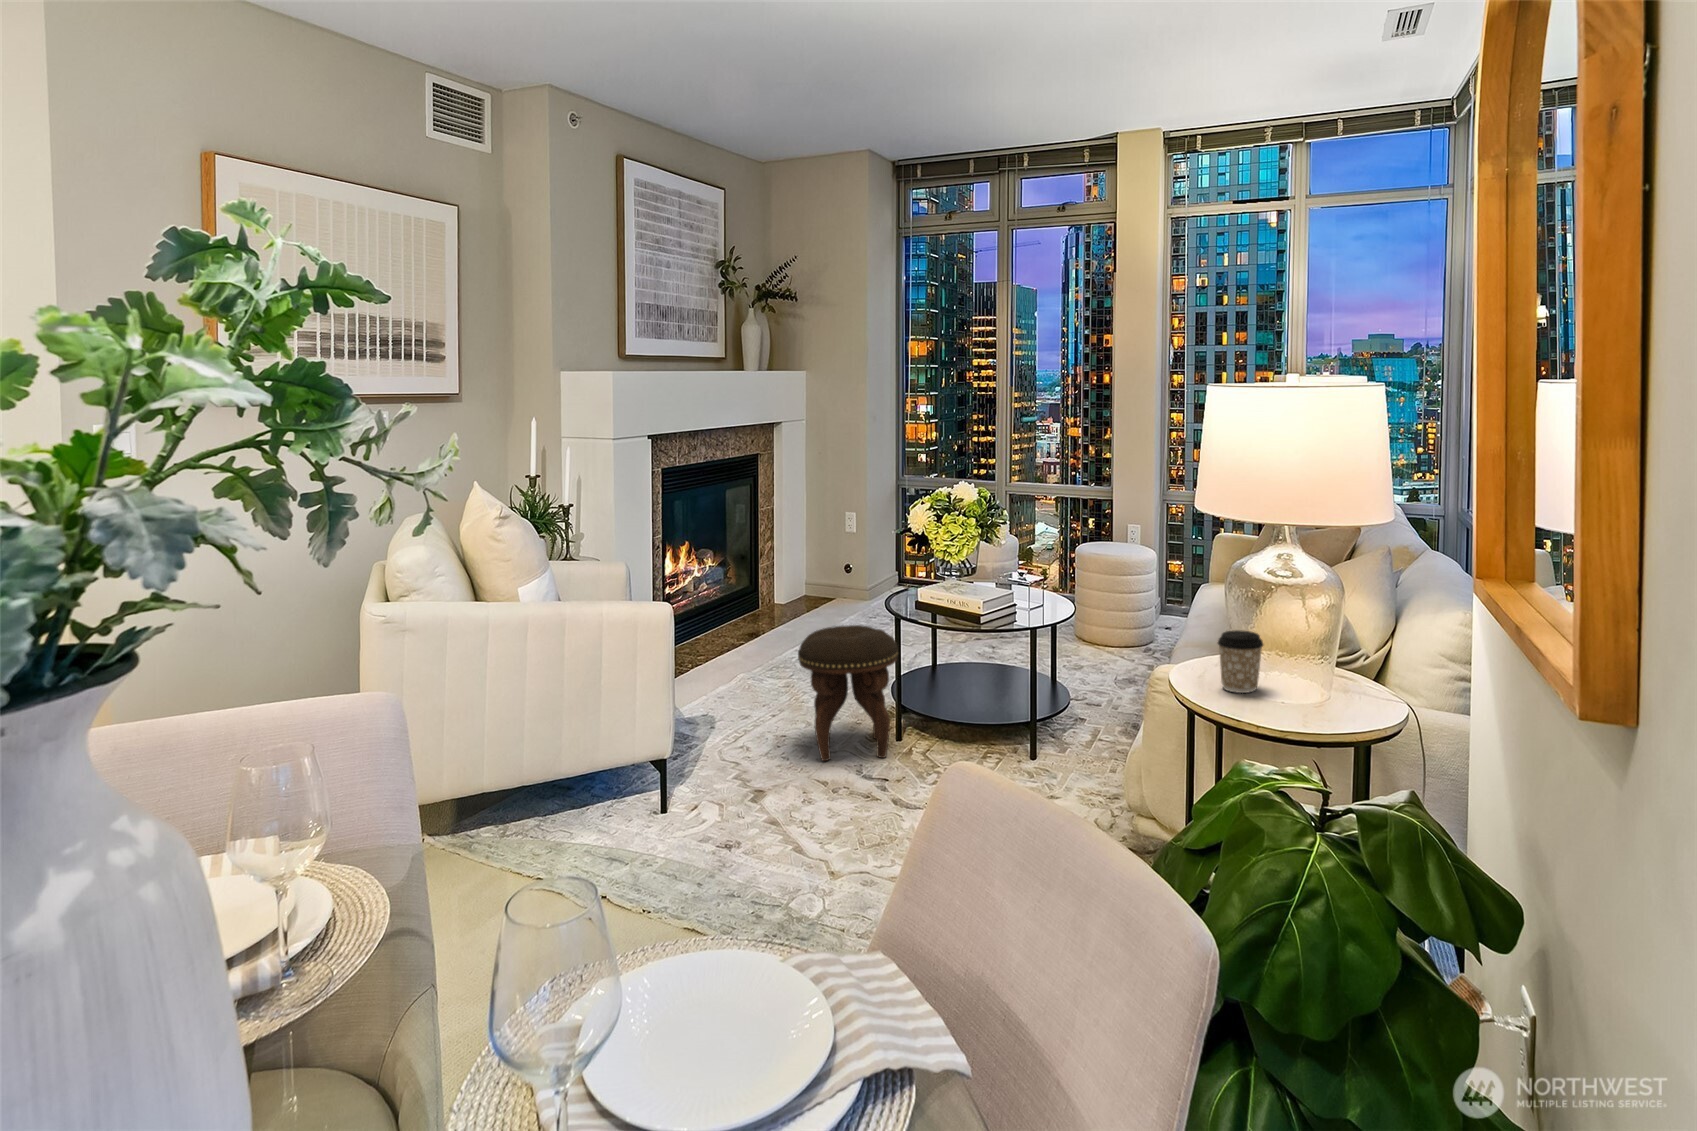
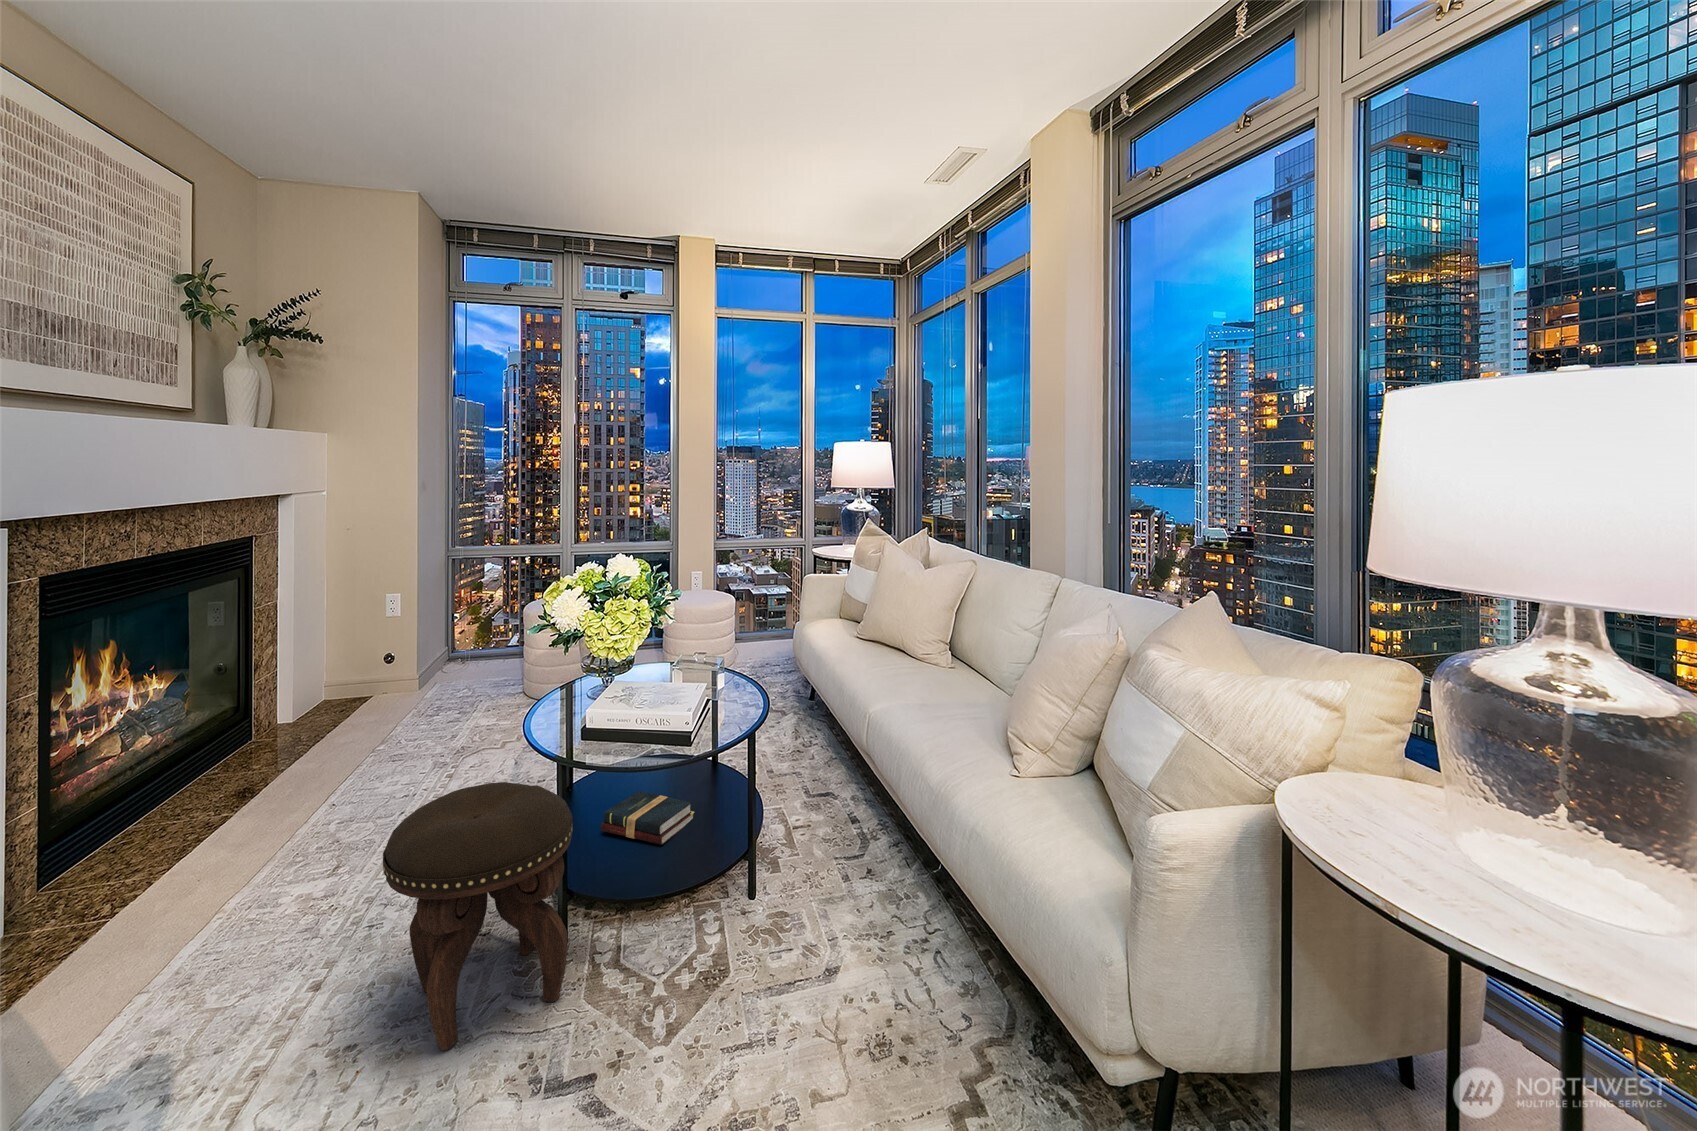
coffee cup: present [1218,630,1263,693] -> none [1504,803,1623,935]
hardback book: none [942,666,1011,699] -> present [601,791,694,845]

